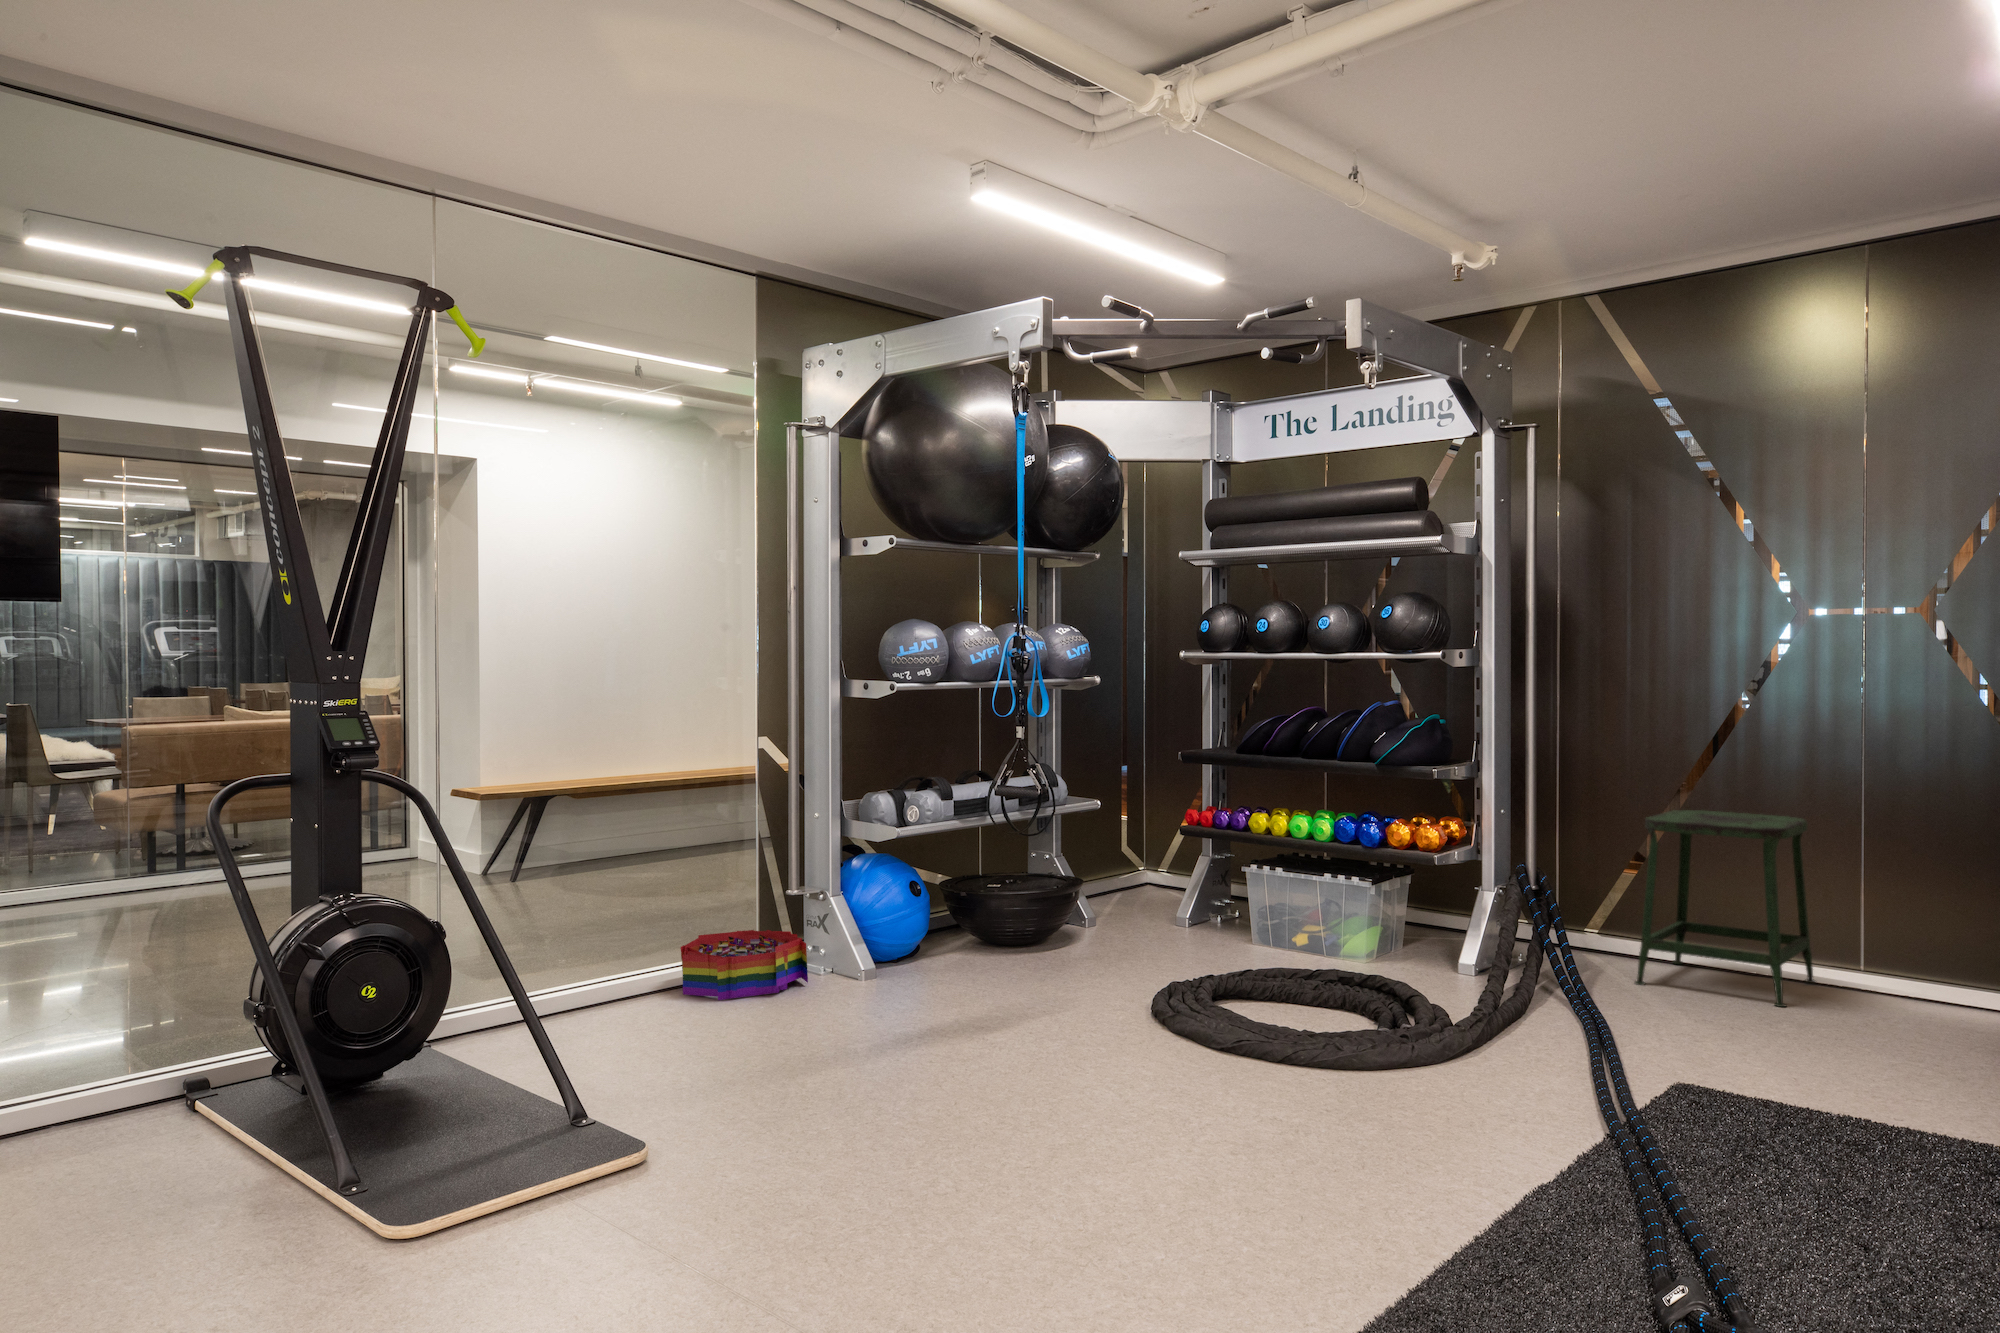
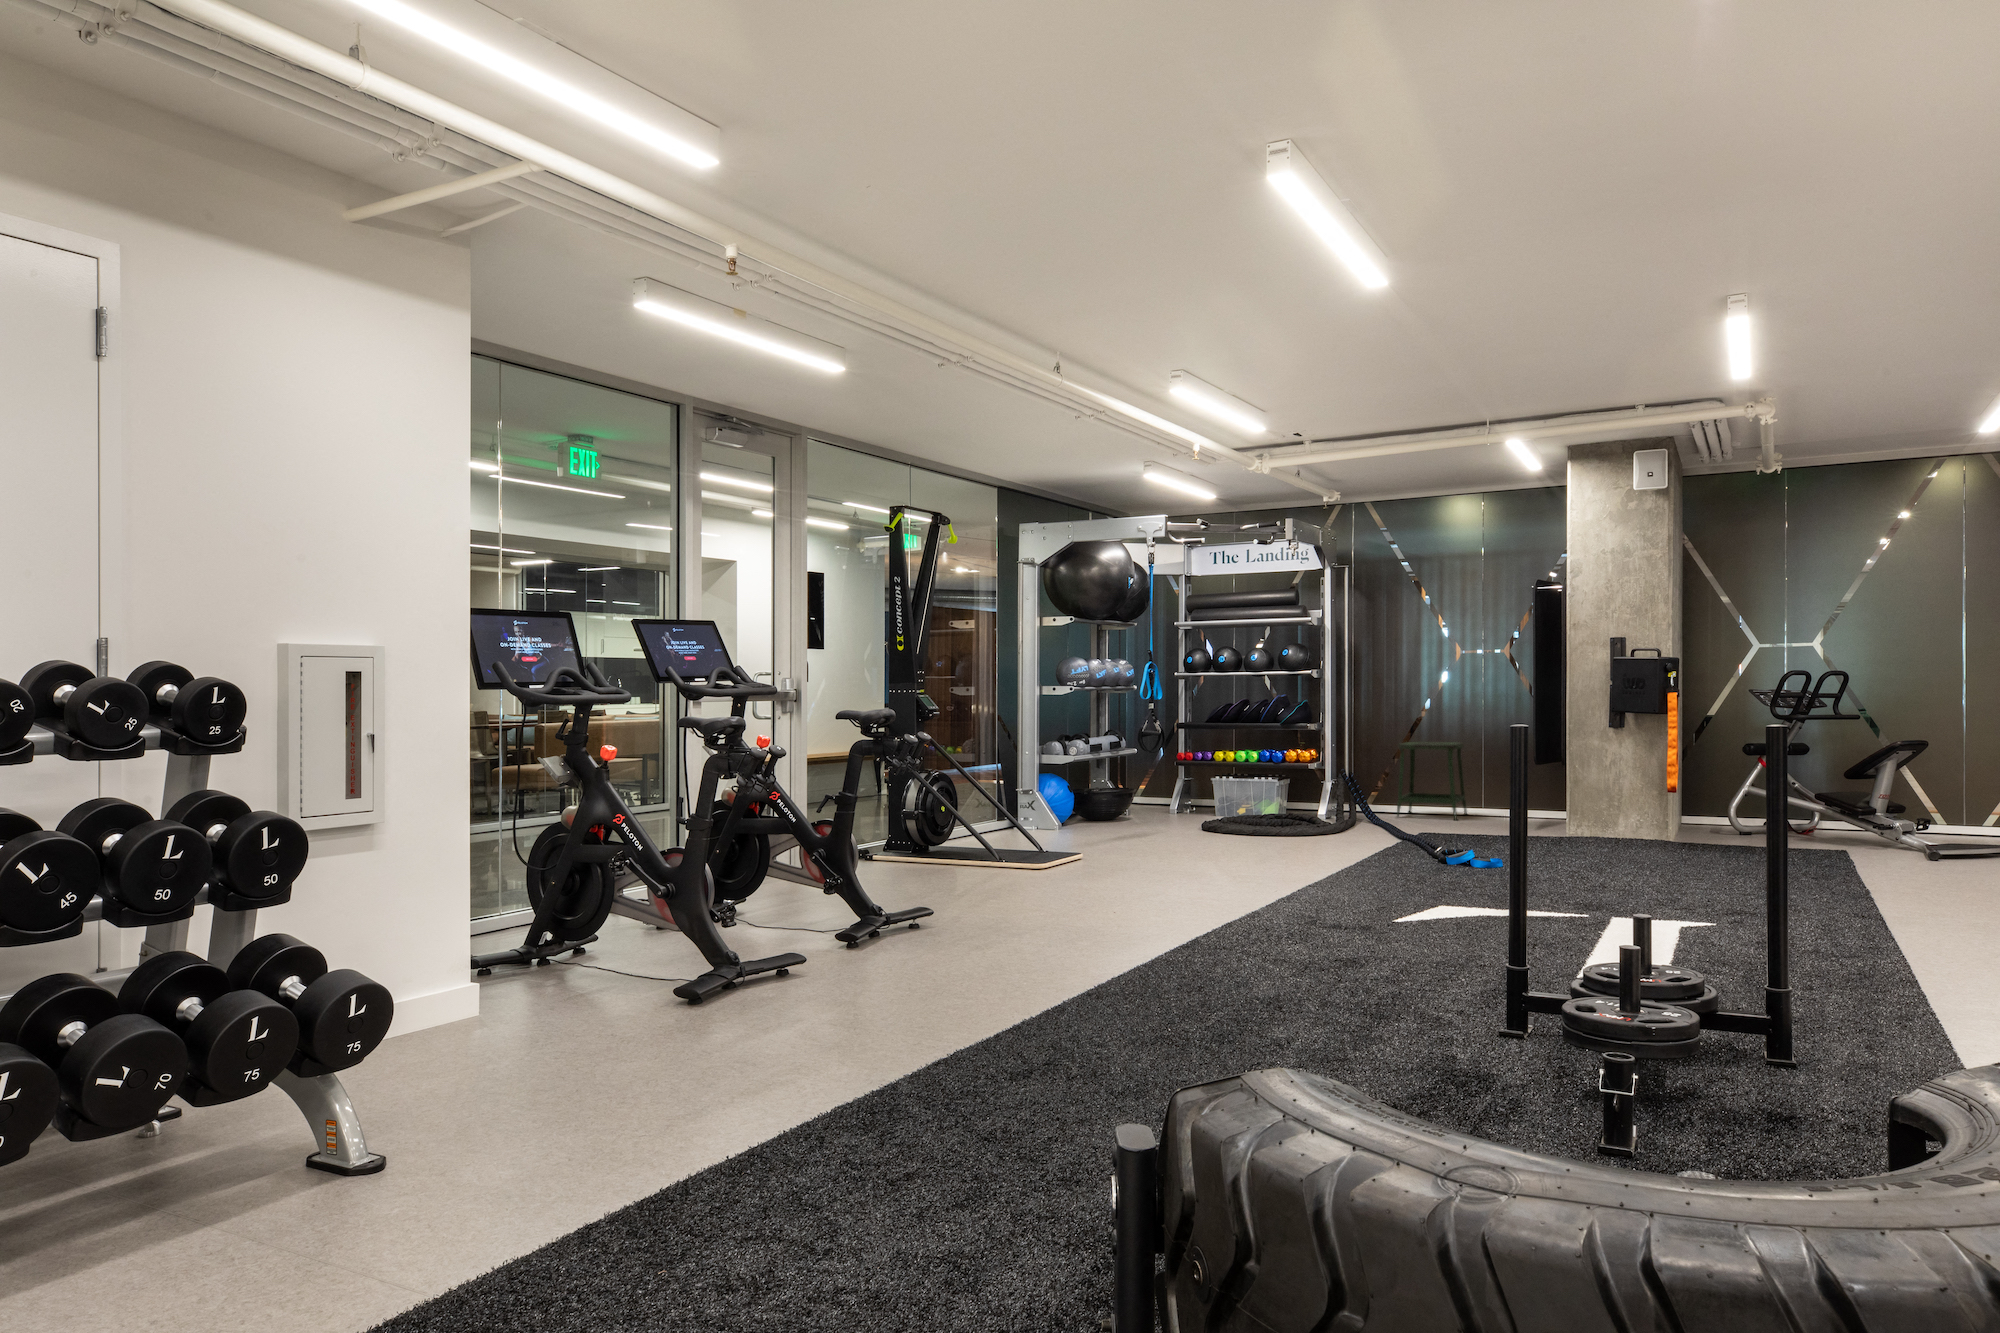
storage bin: present [681,930,808,1000] -> none [978,808,1040,836]

